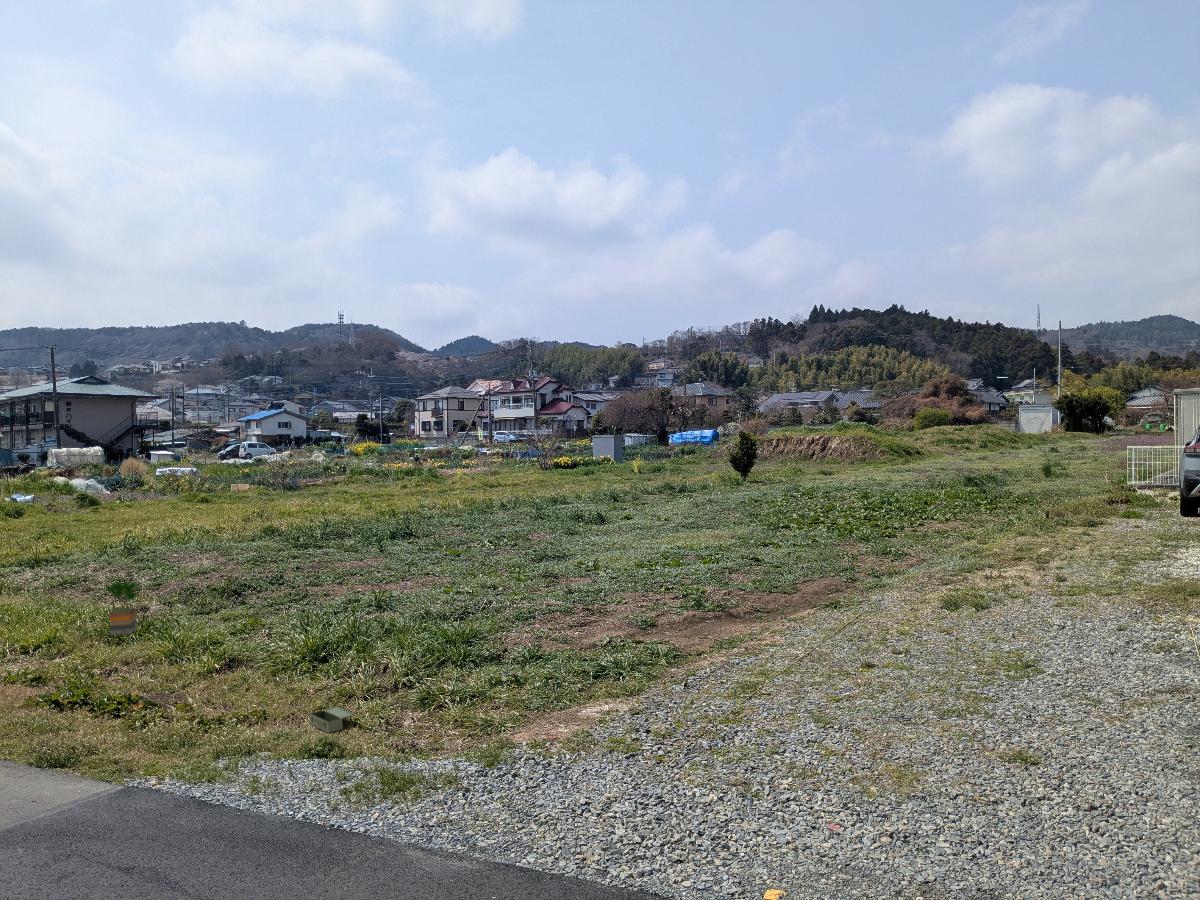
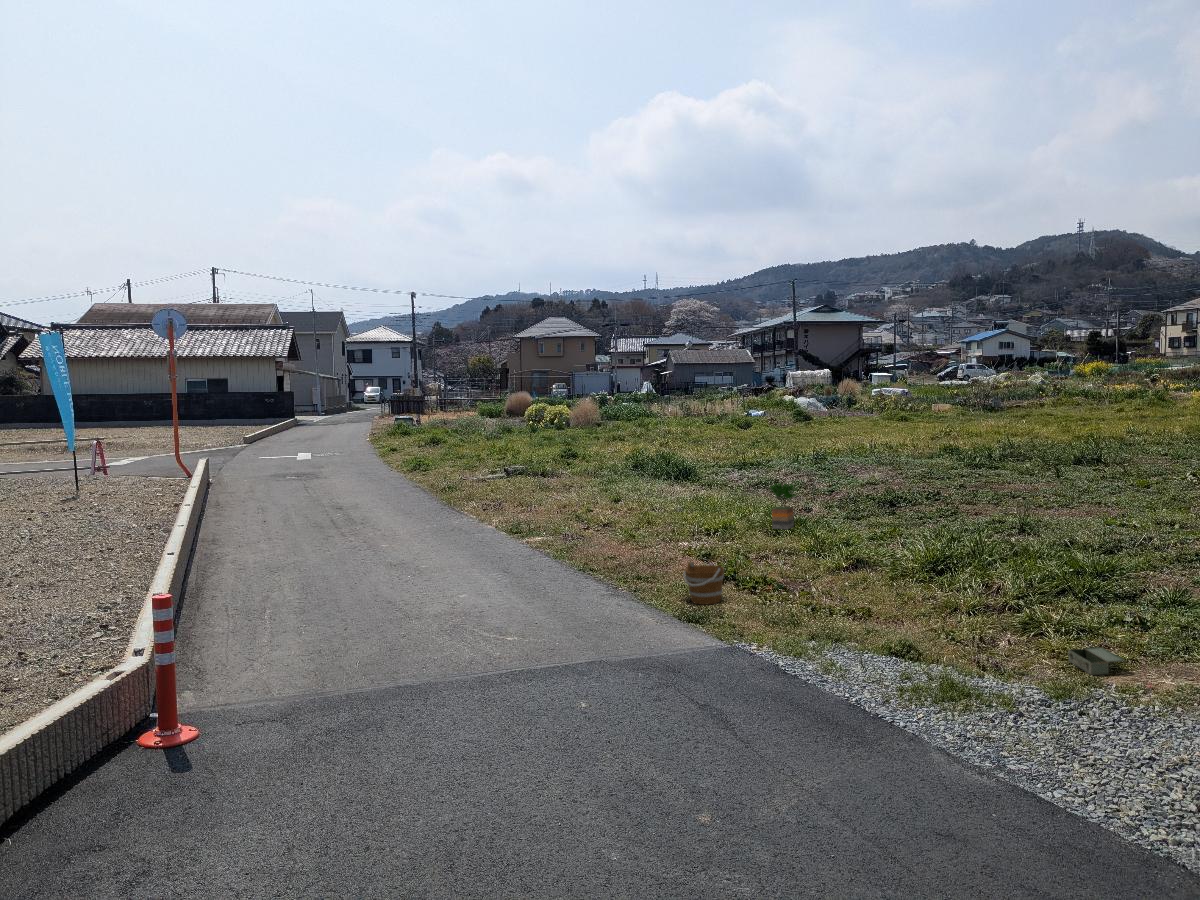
bucket: none [30,690,88,743] -> present [683,562,724,604]
toolbox: present [310,706,355,733] -> present [1068,647,1124,675]

